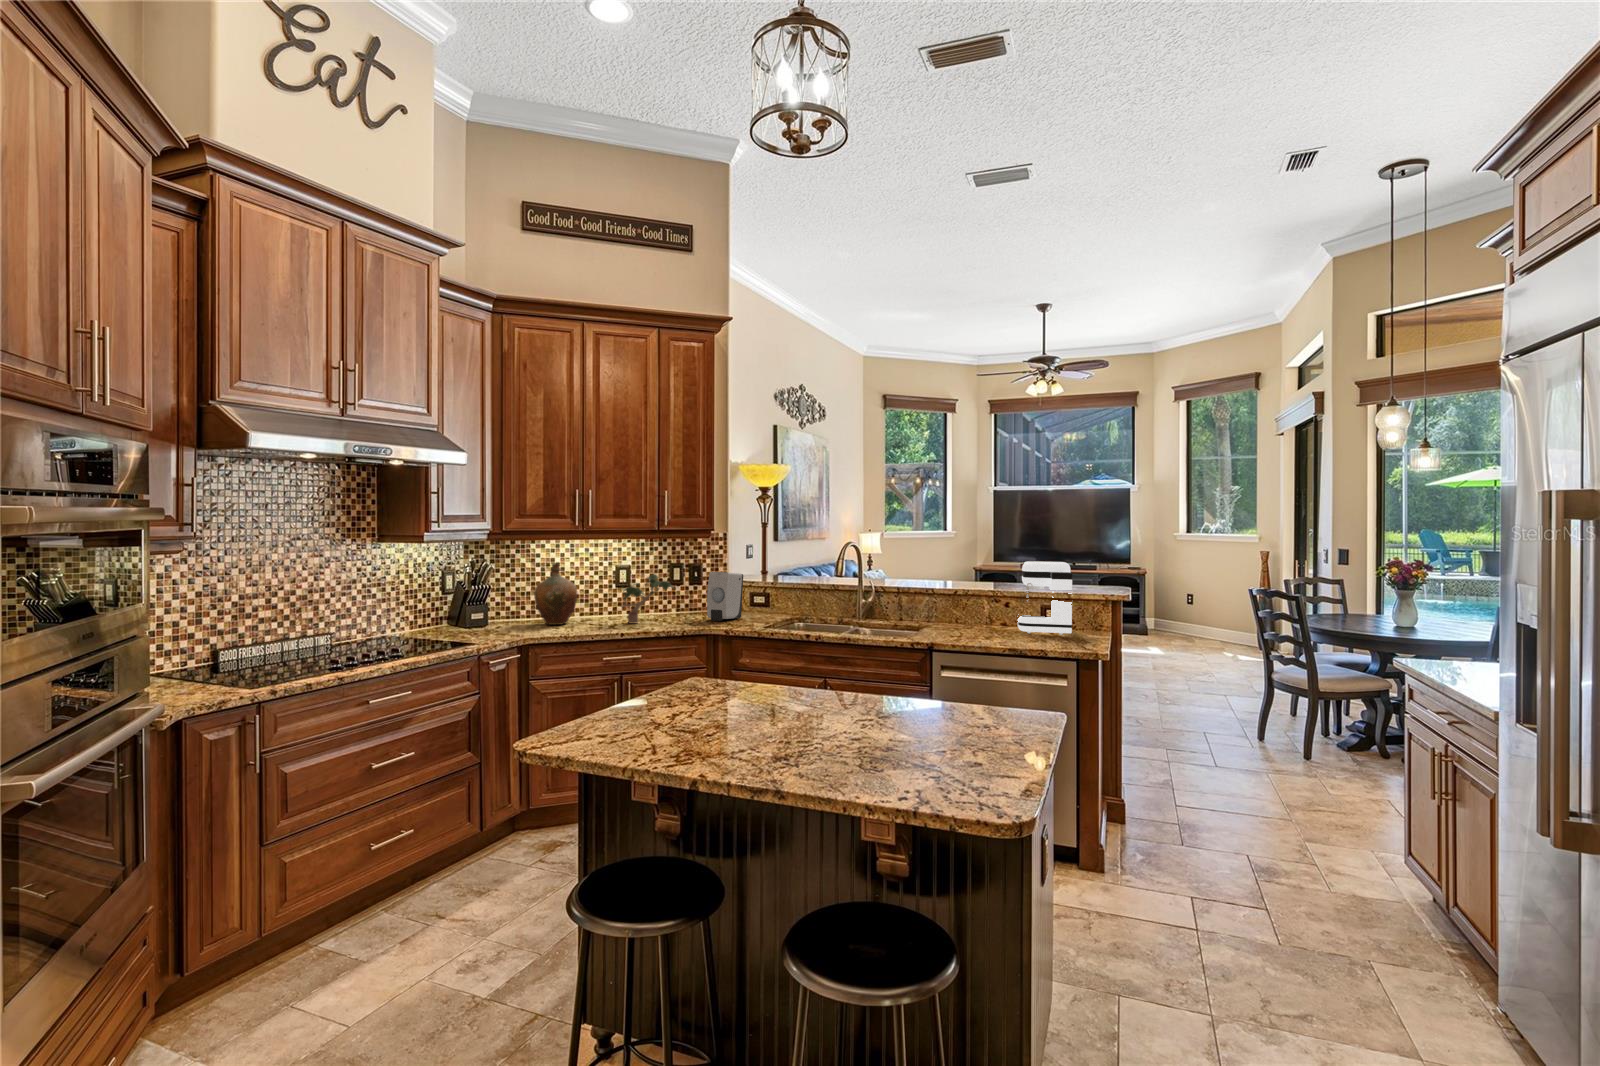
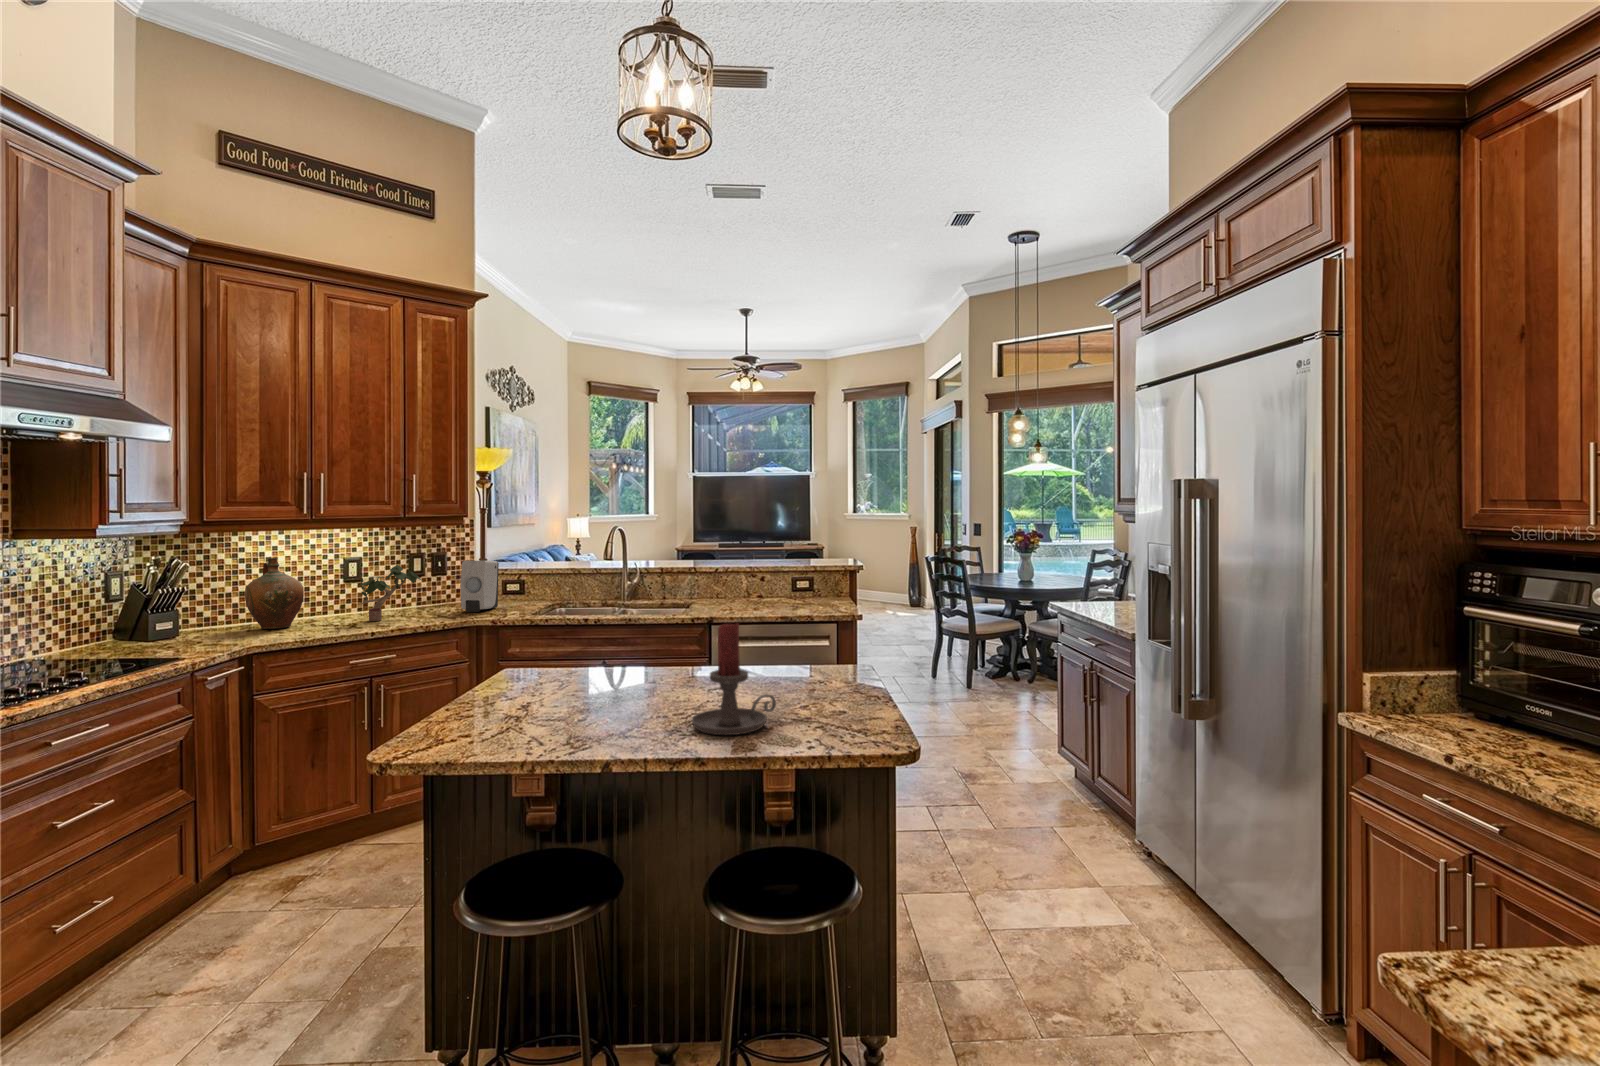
coffee maker: present [1018,561,1072,635] -> none [757,540,821,604]
candle holder: none [798,648,897,768] -> present [692,623,776,735]

